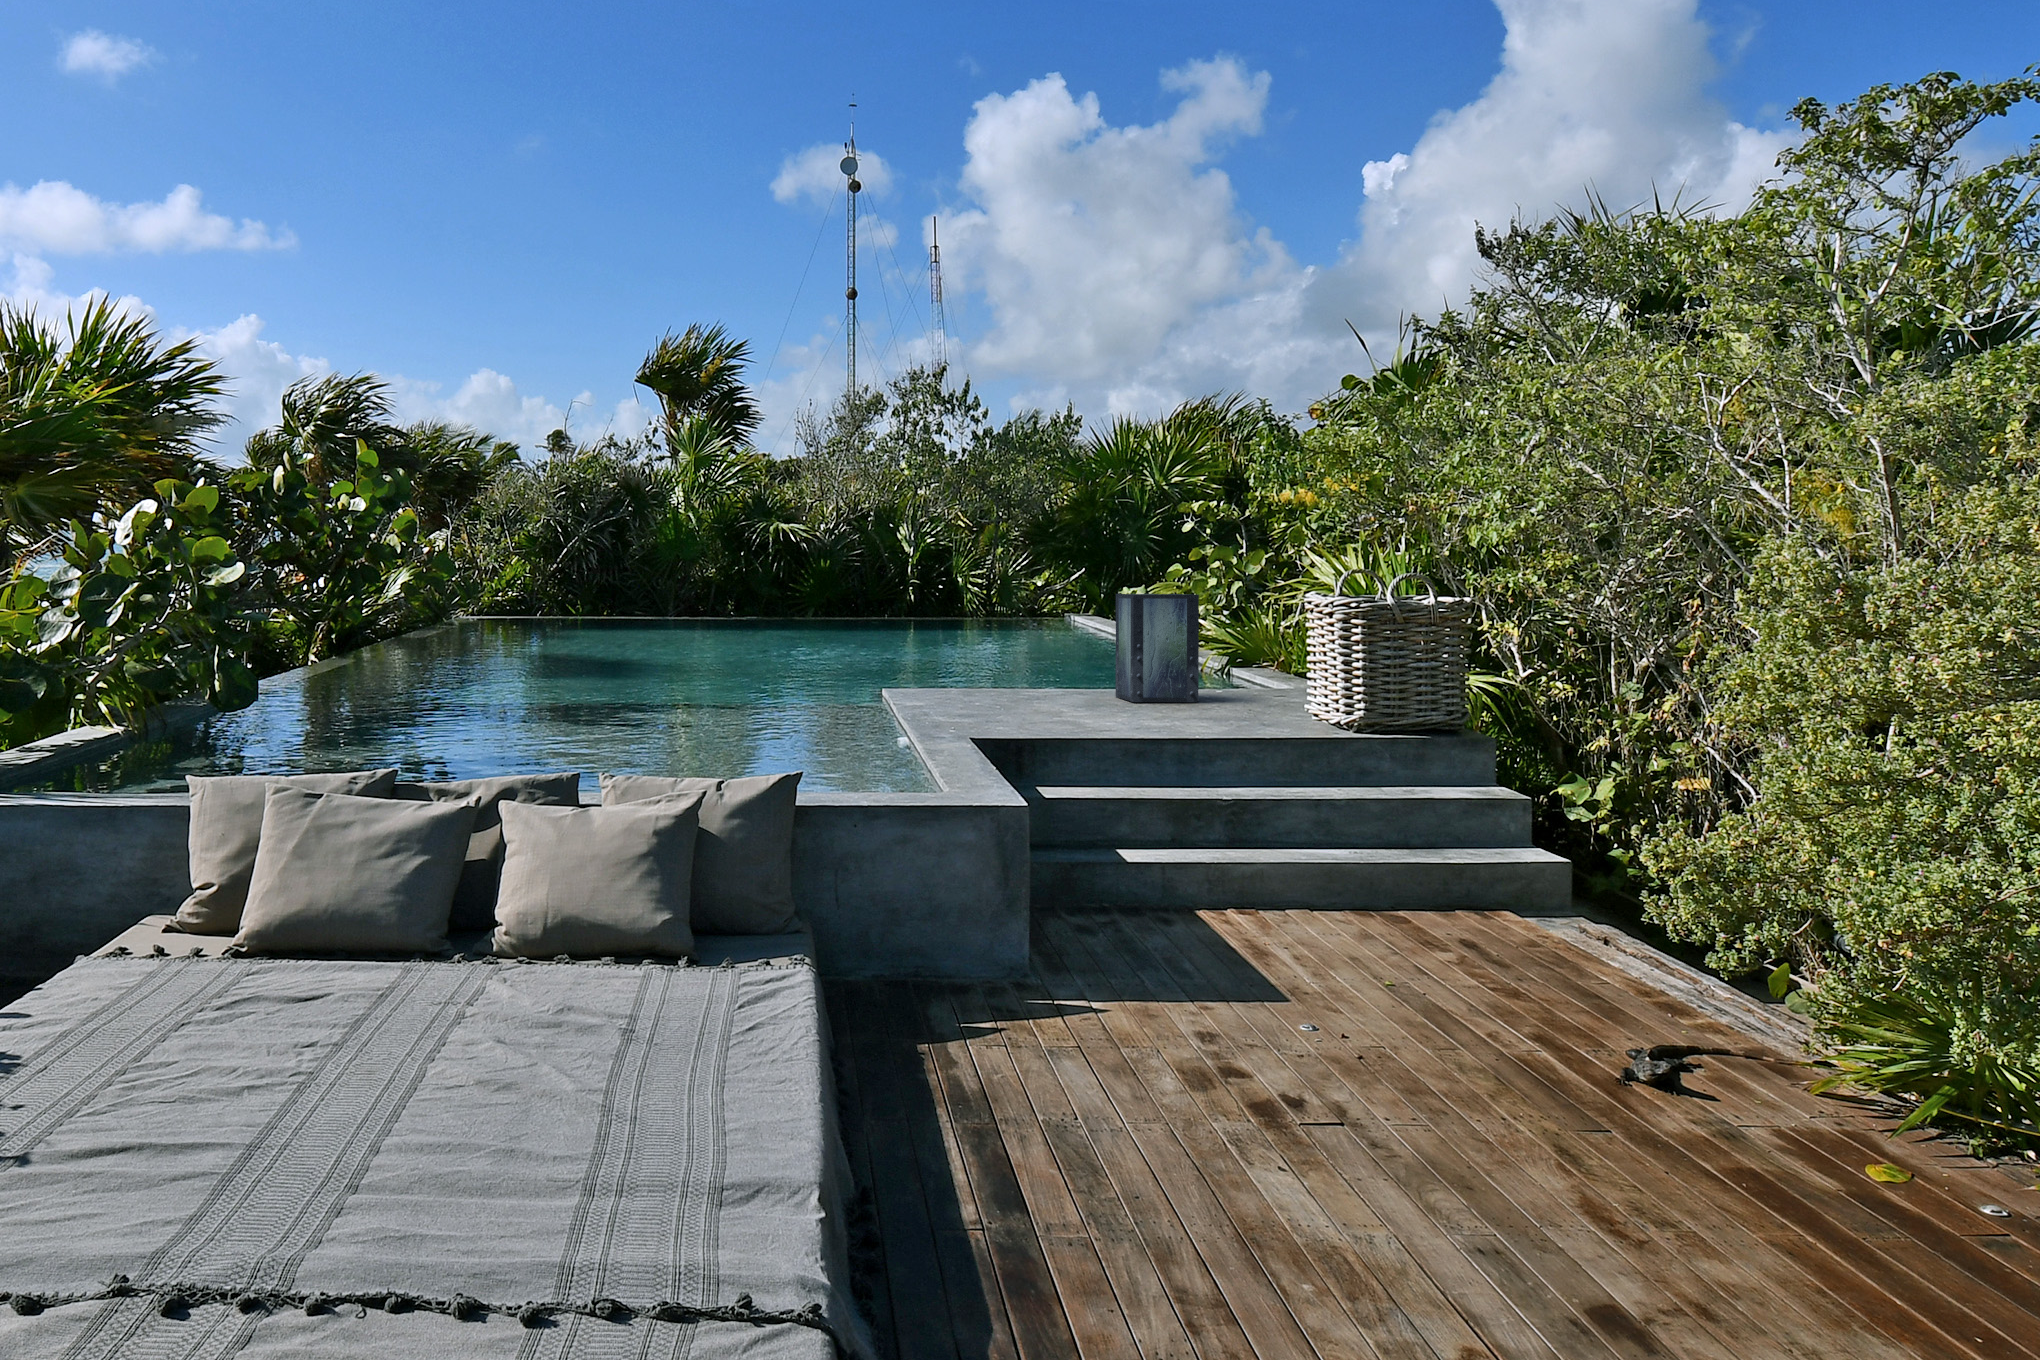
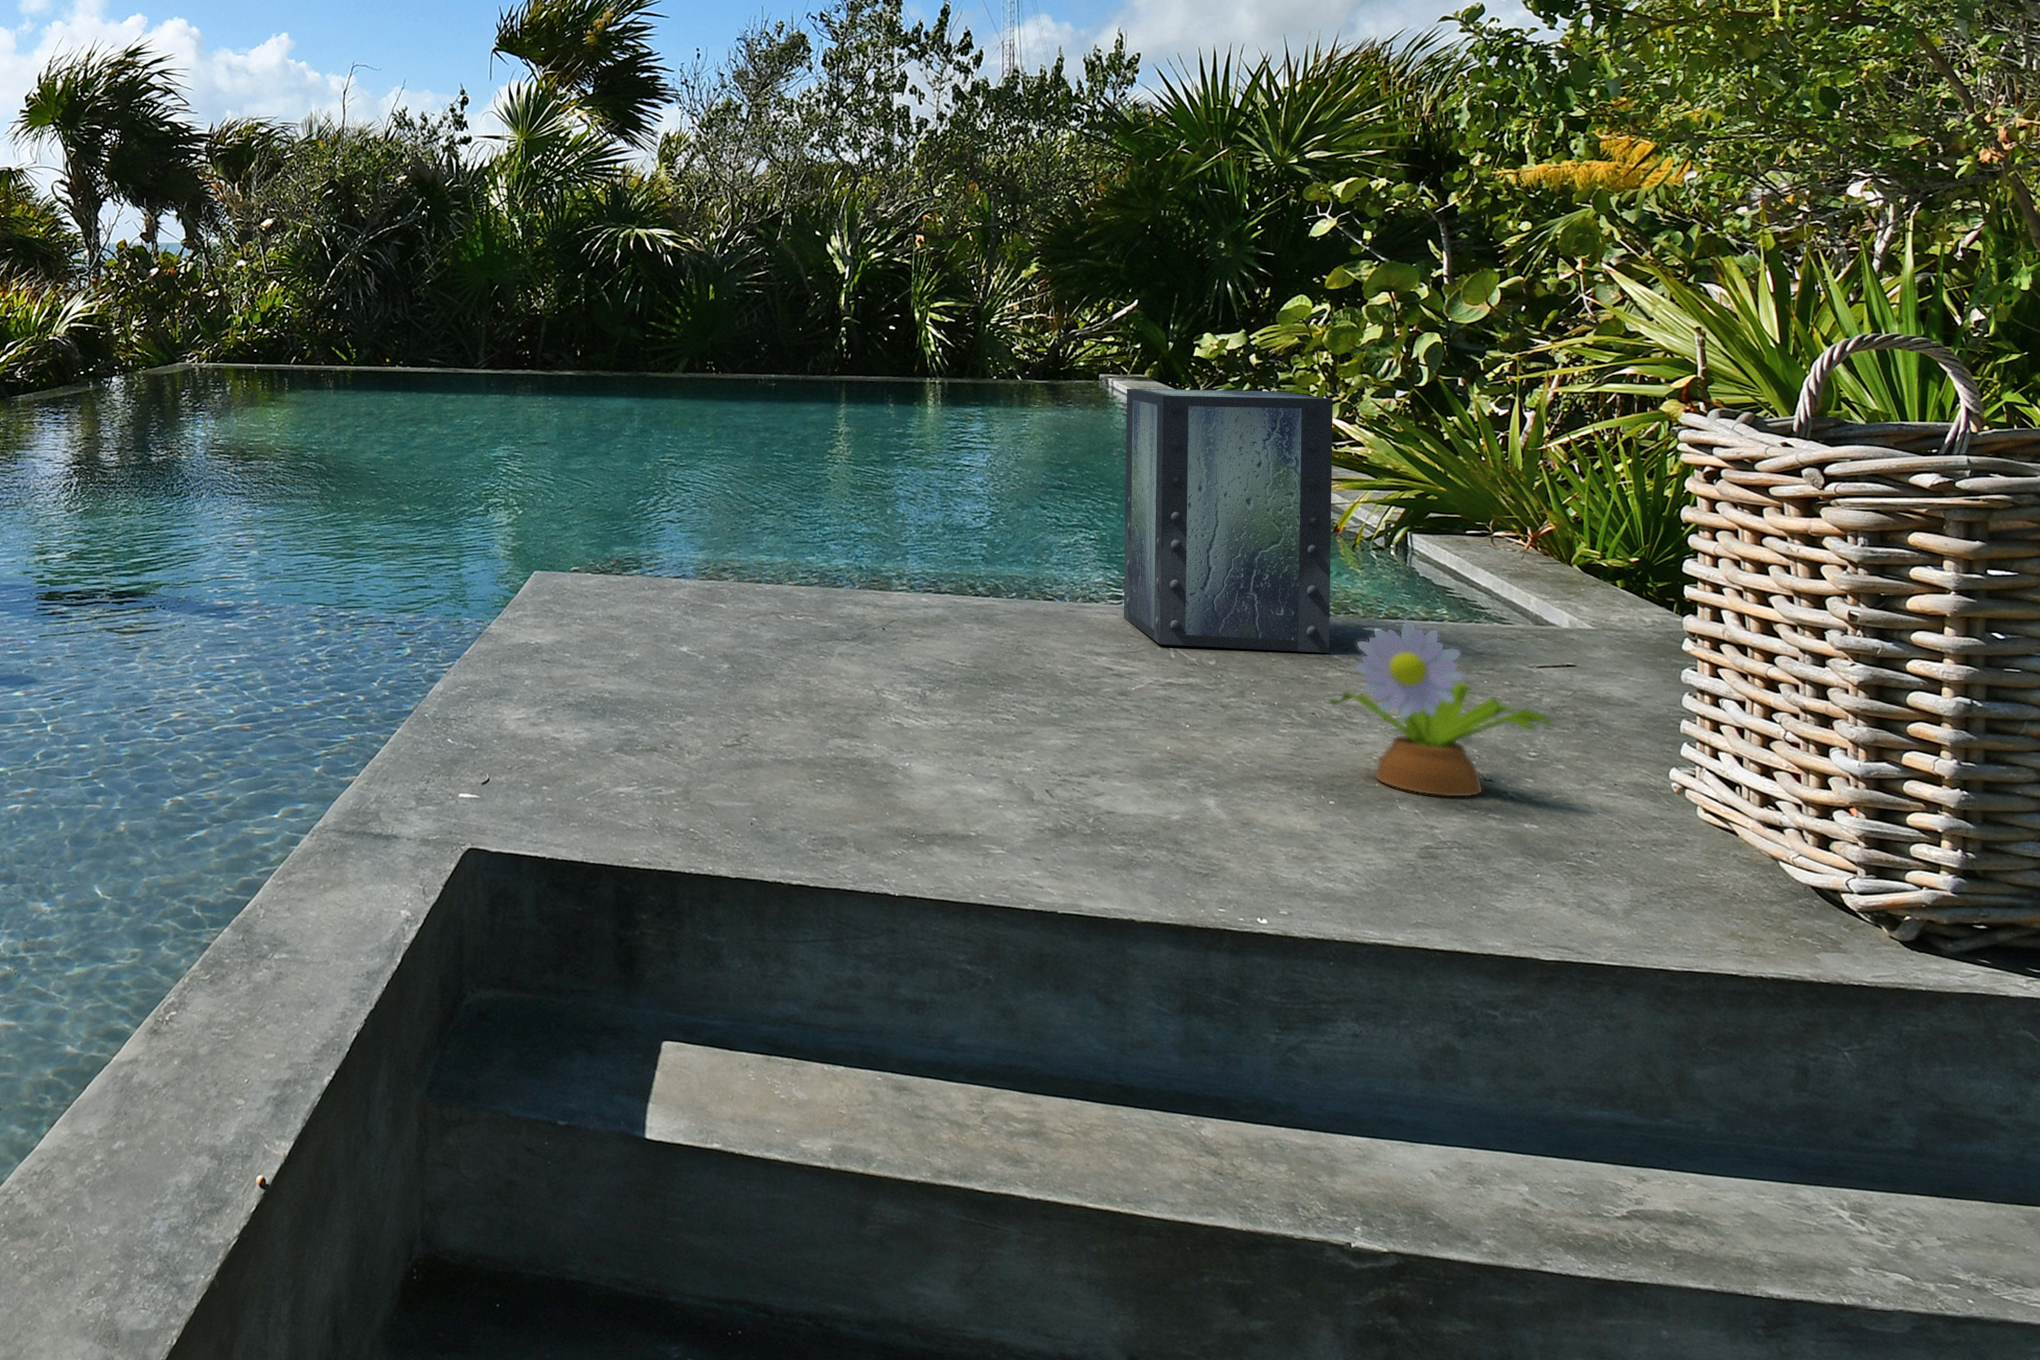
decorative plant: none [1200,664,1273,727] -> present [1330,621,1552,796]

